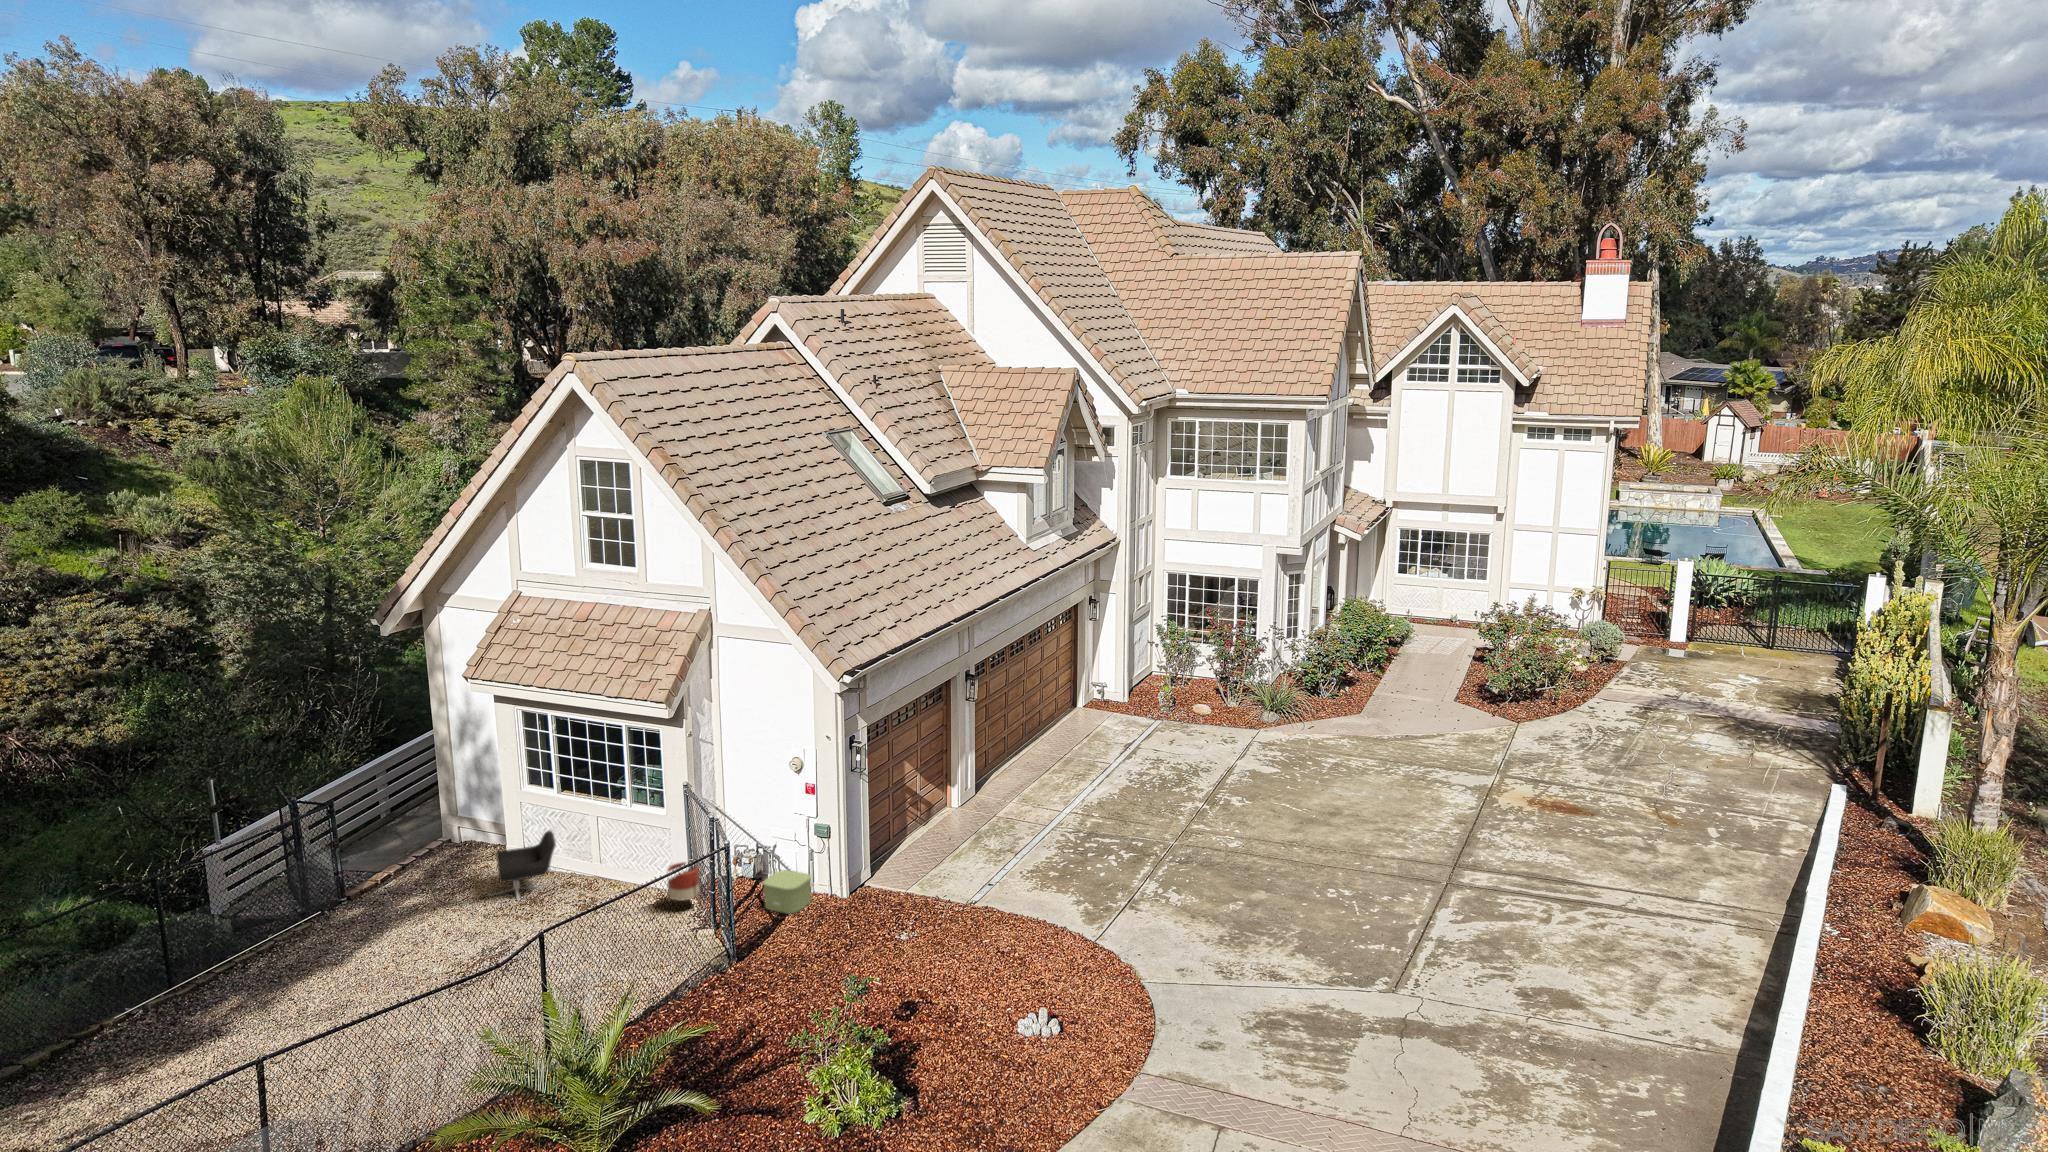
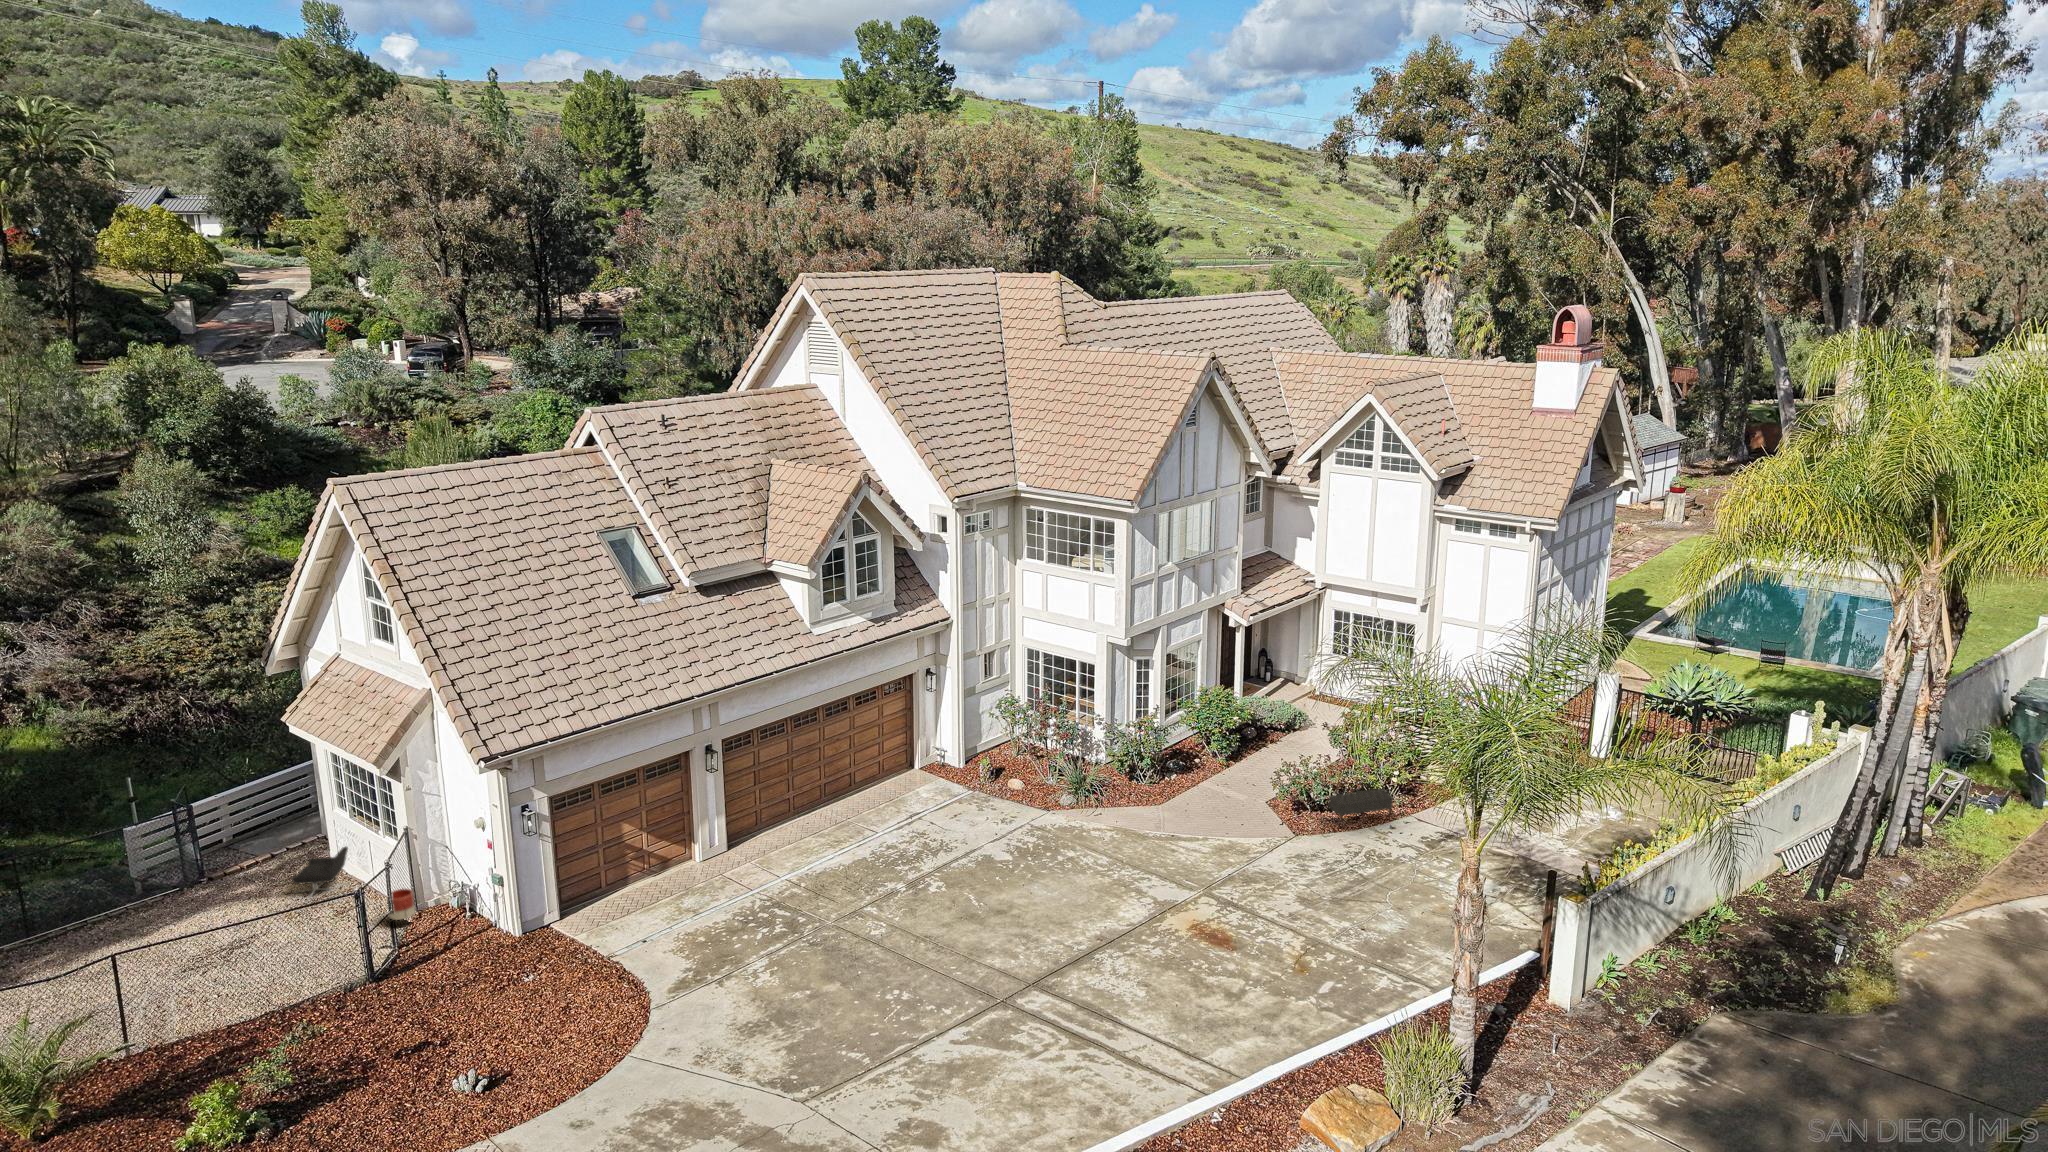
bench: none [1524,676,1580,716] -> present [1329,789,1394,828]
storage box: present [763,870,811,914] -> none [452,905,494,943]

